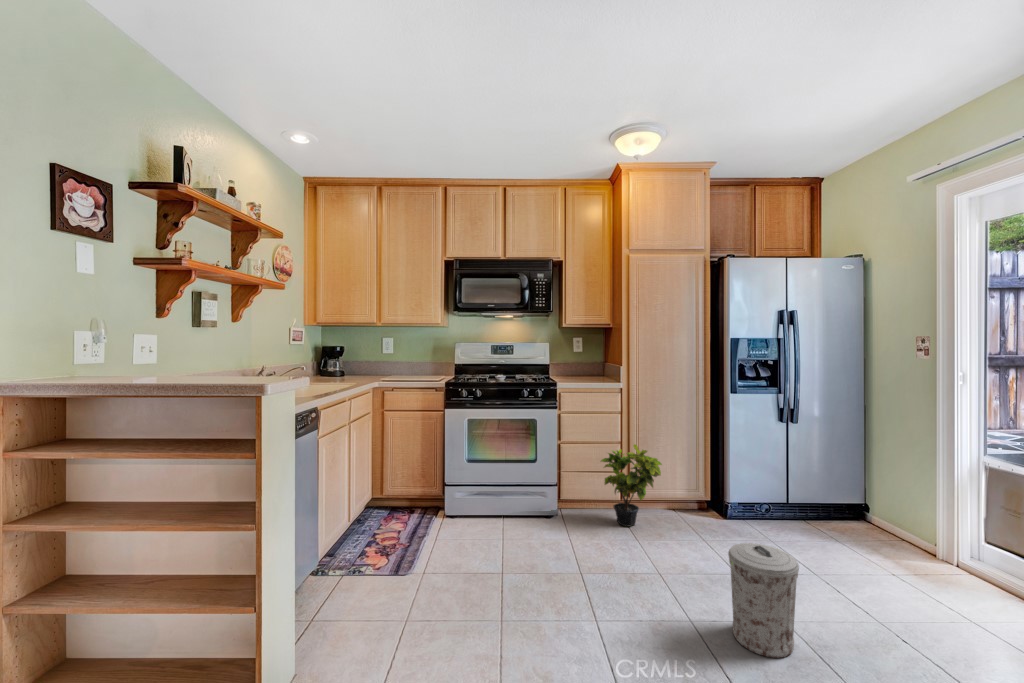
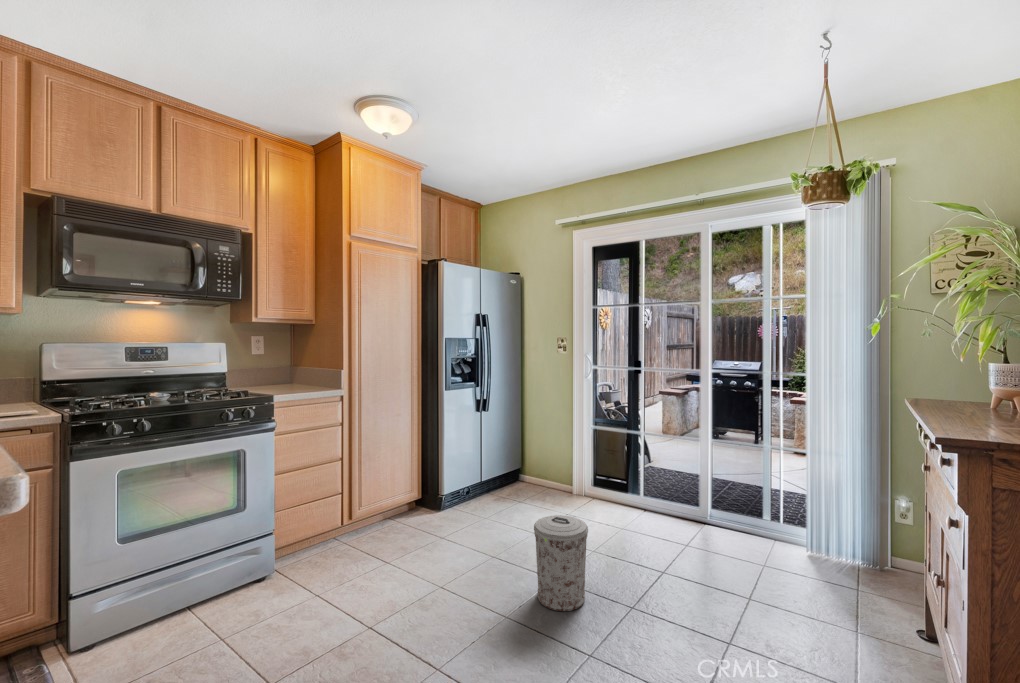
potted plant: present [601,444,662,526] -> none [327,456,402,553]

